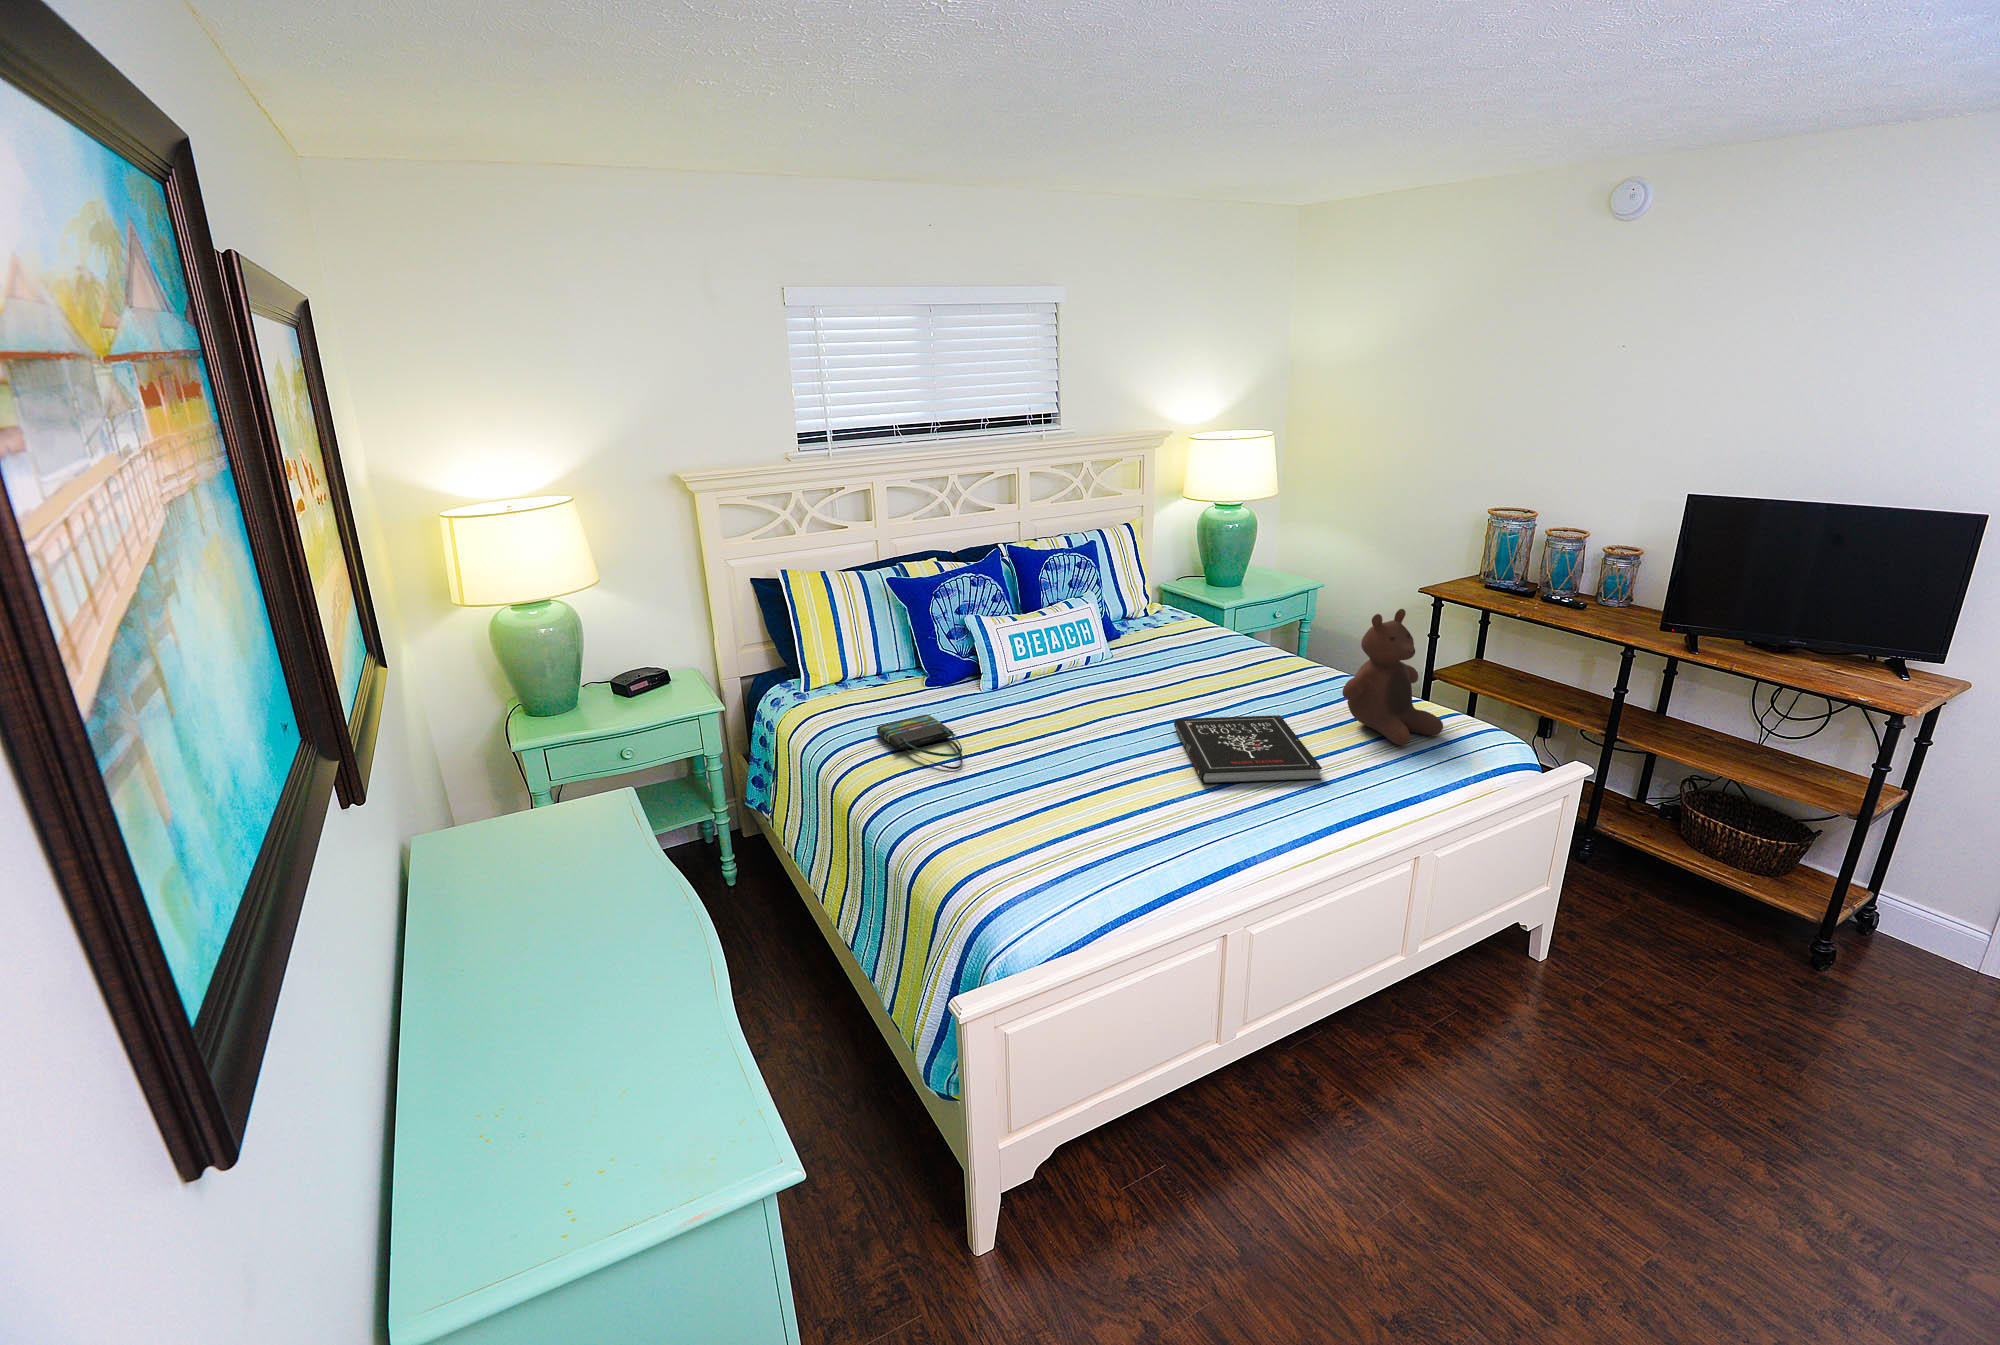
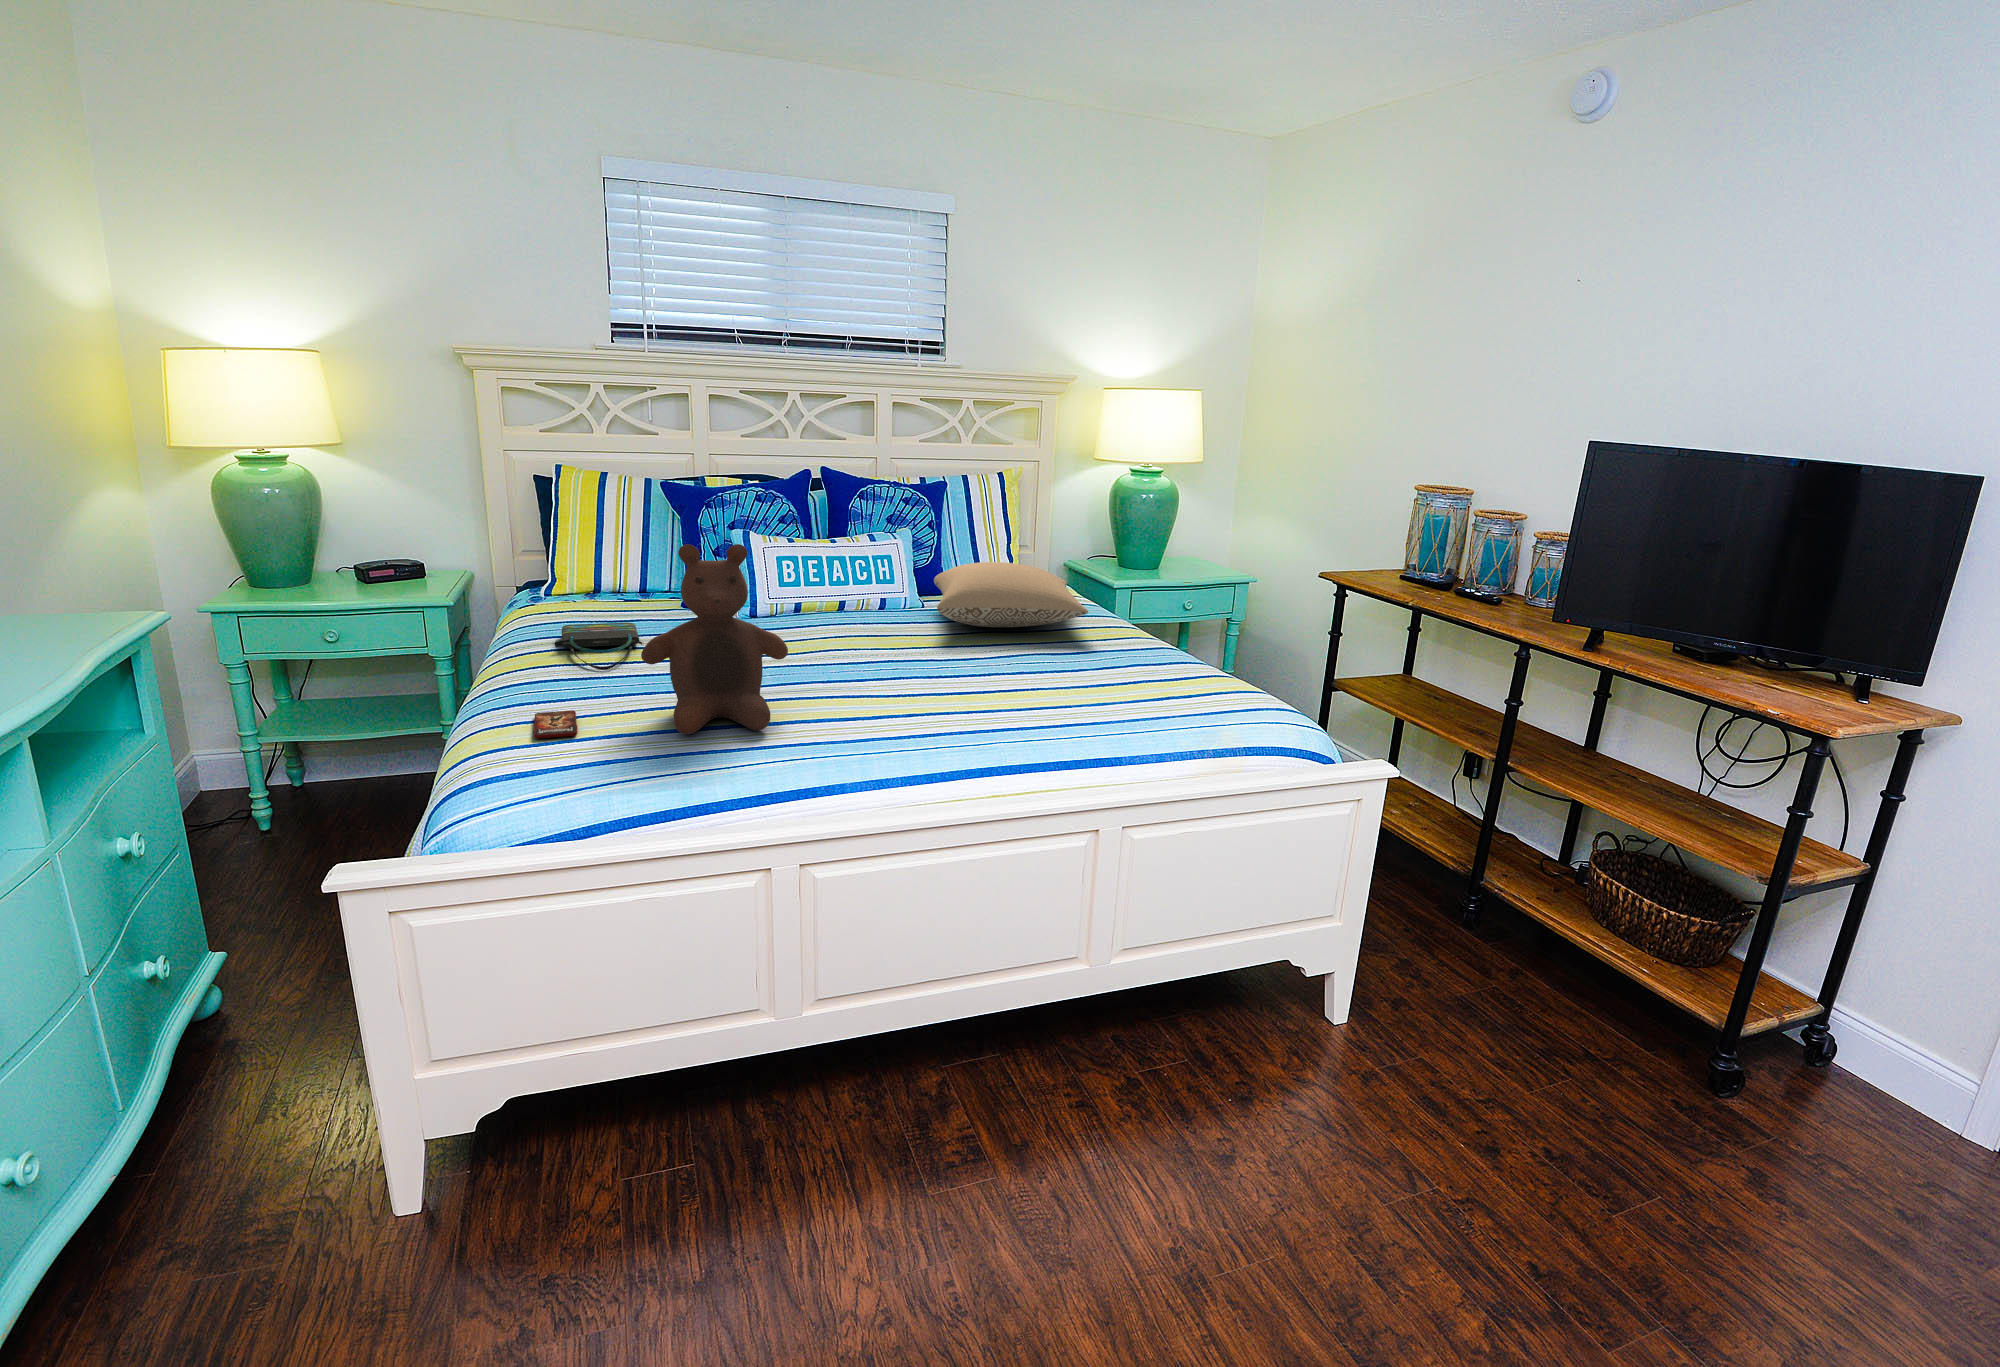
stuffed bear: present [1342,609,1443,745] -> present [641,544,788,734]
pillow: none [1127,616,1285,676] -> present [934,562,1088,627]
book: present [1174,715,1322,784] -> none [856,654,1026,725]
smartphone: none [969,819,1026,854] -> present [533,710,578,739]

